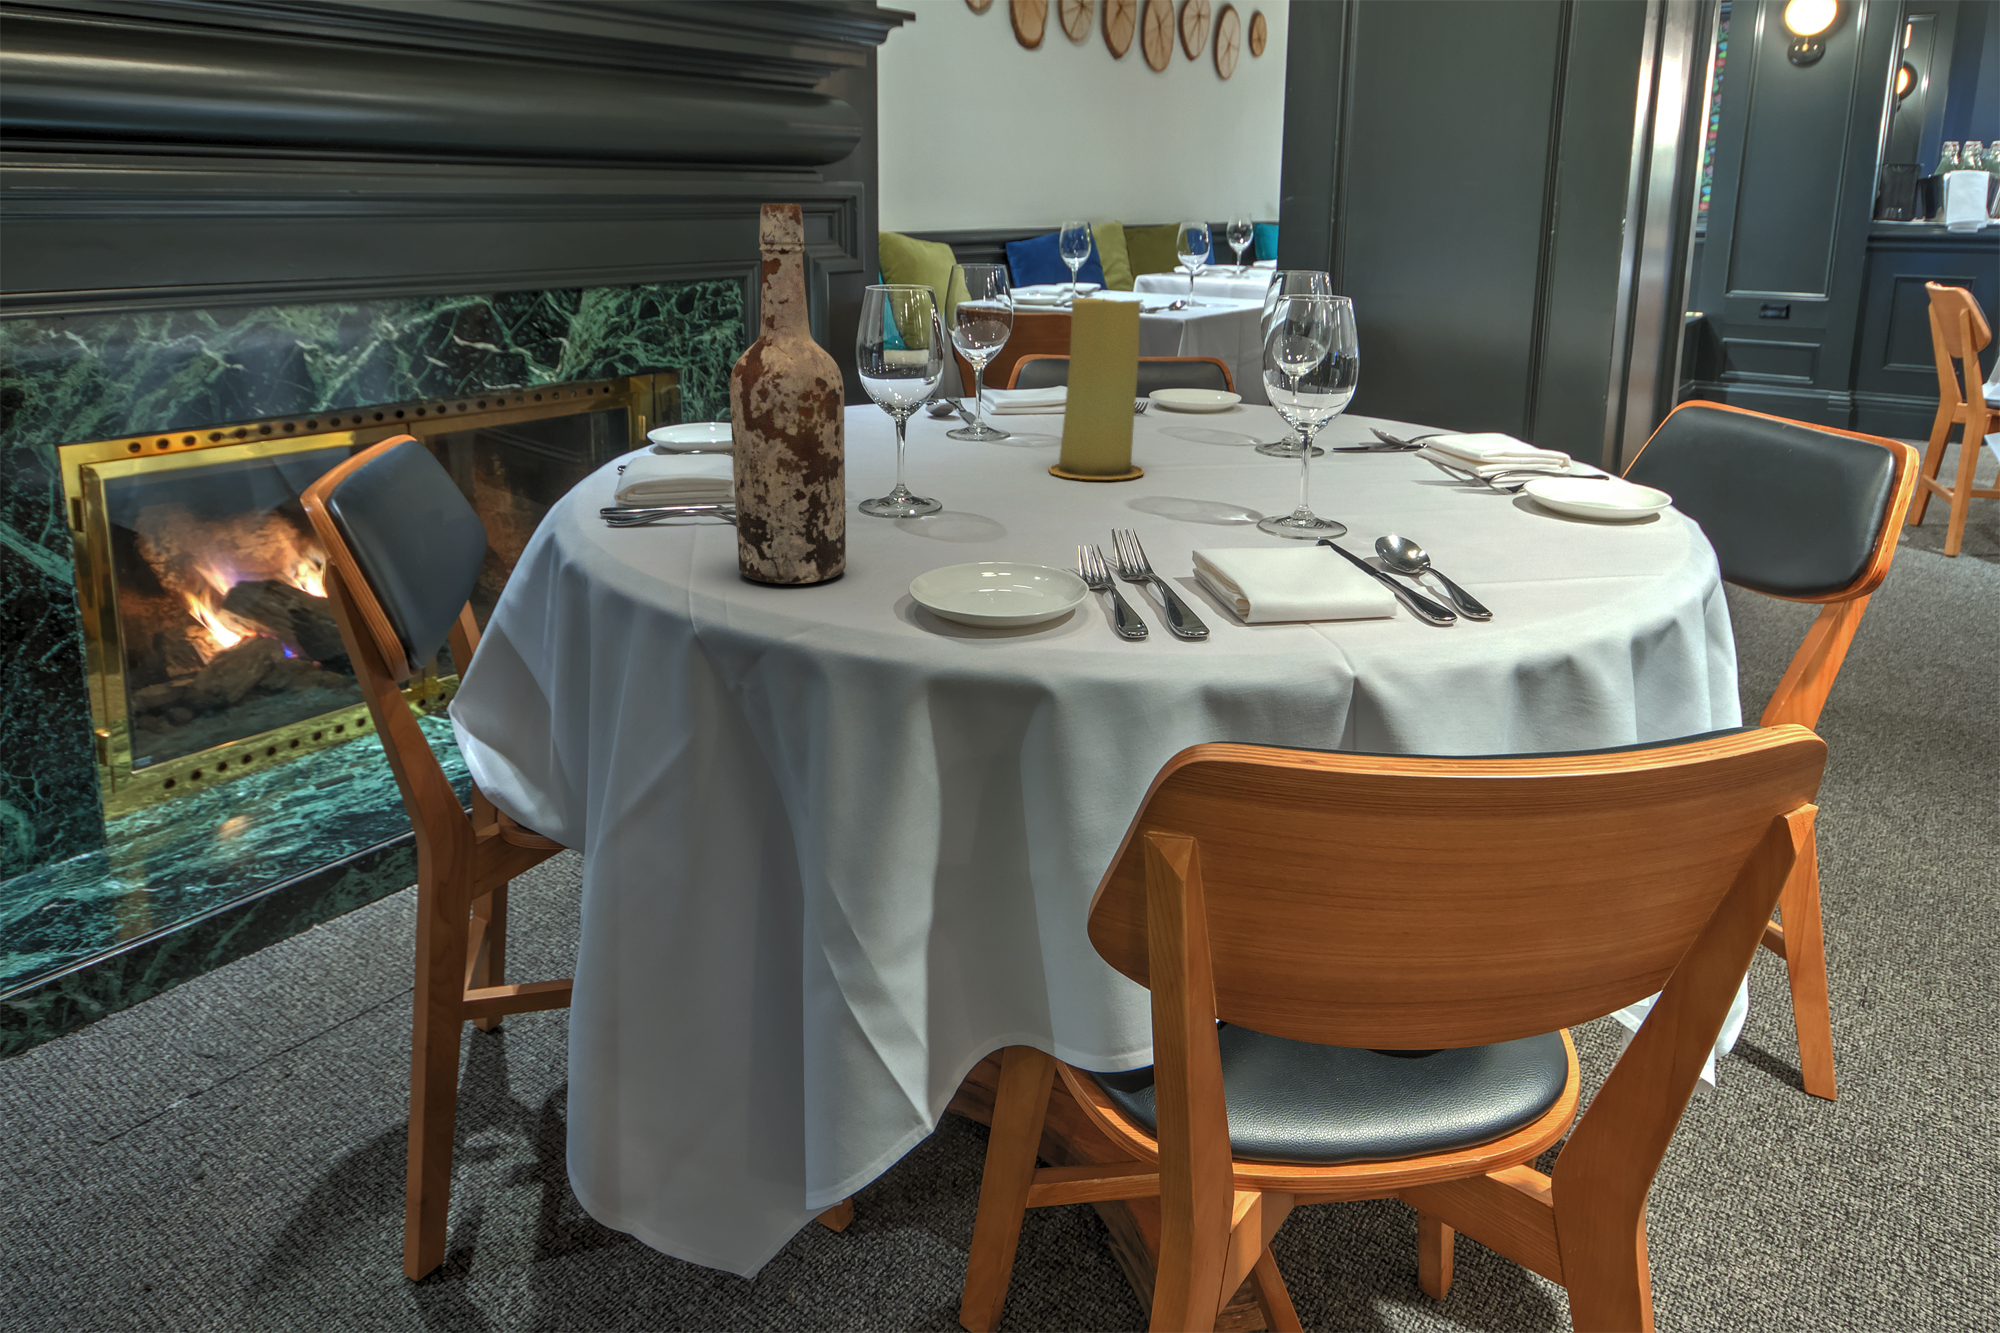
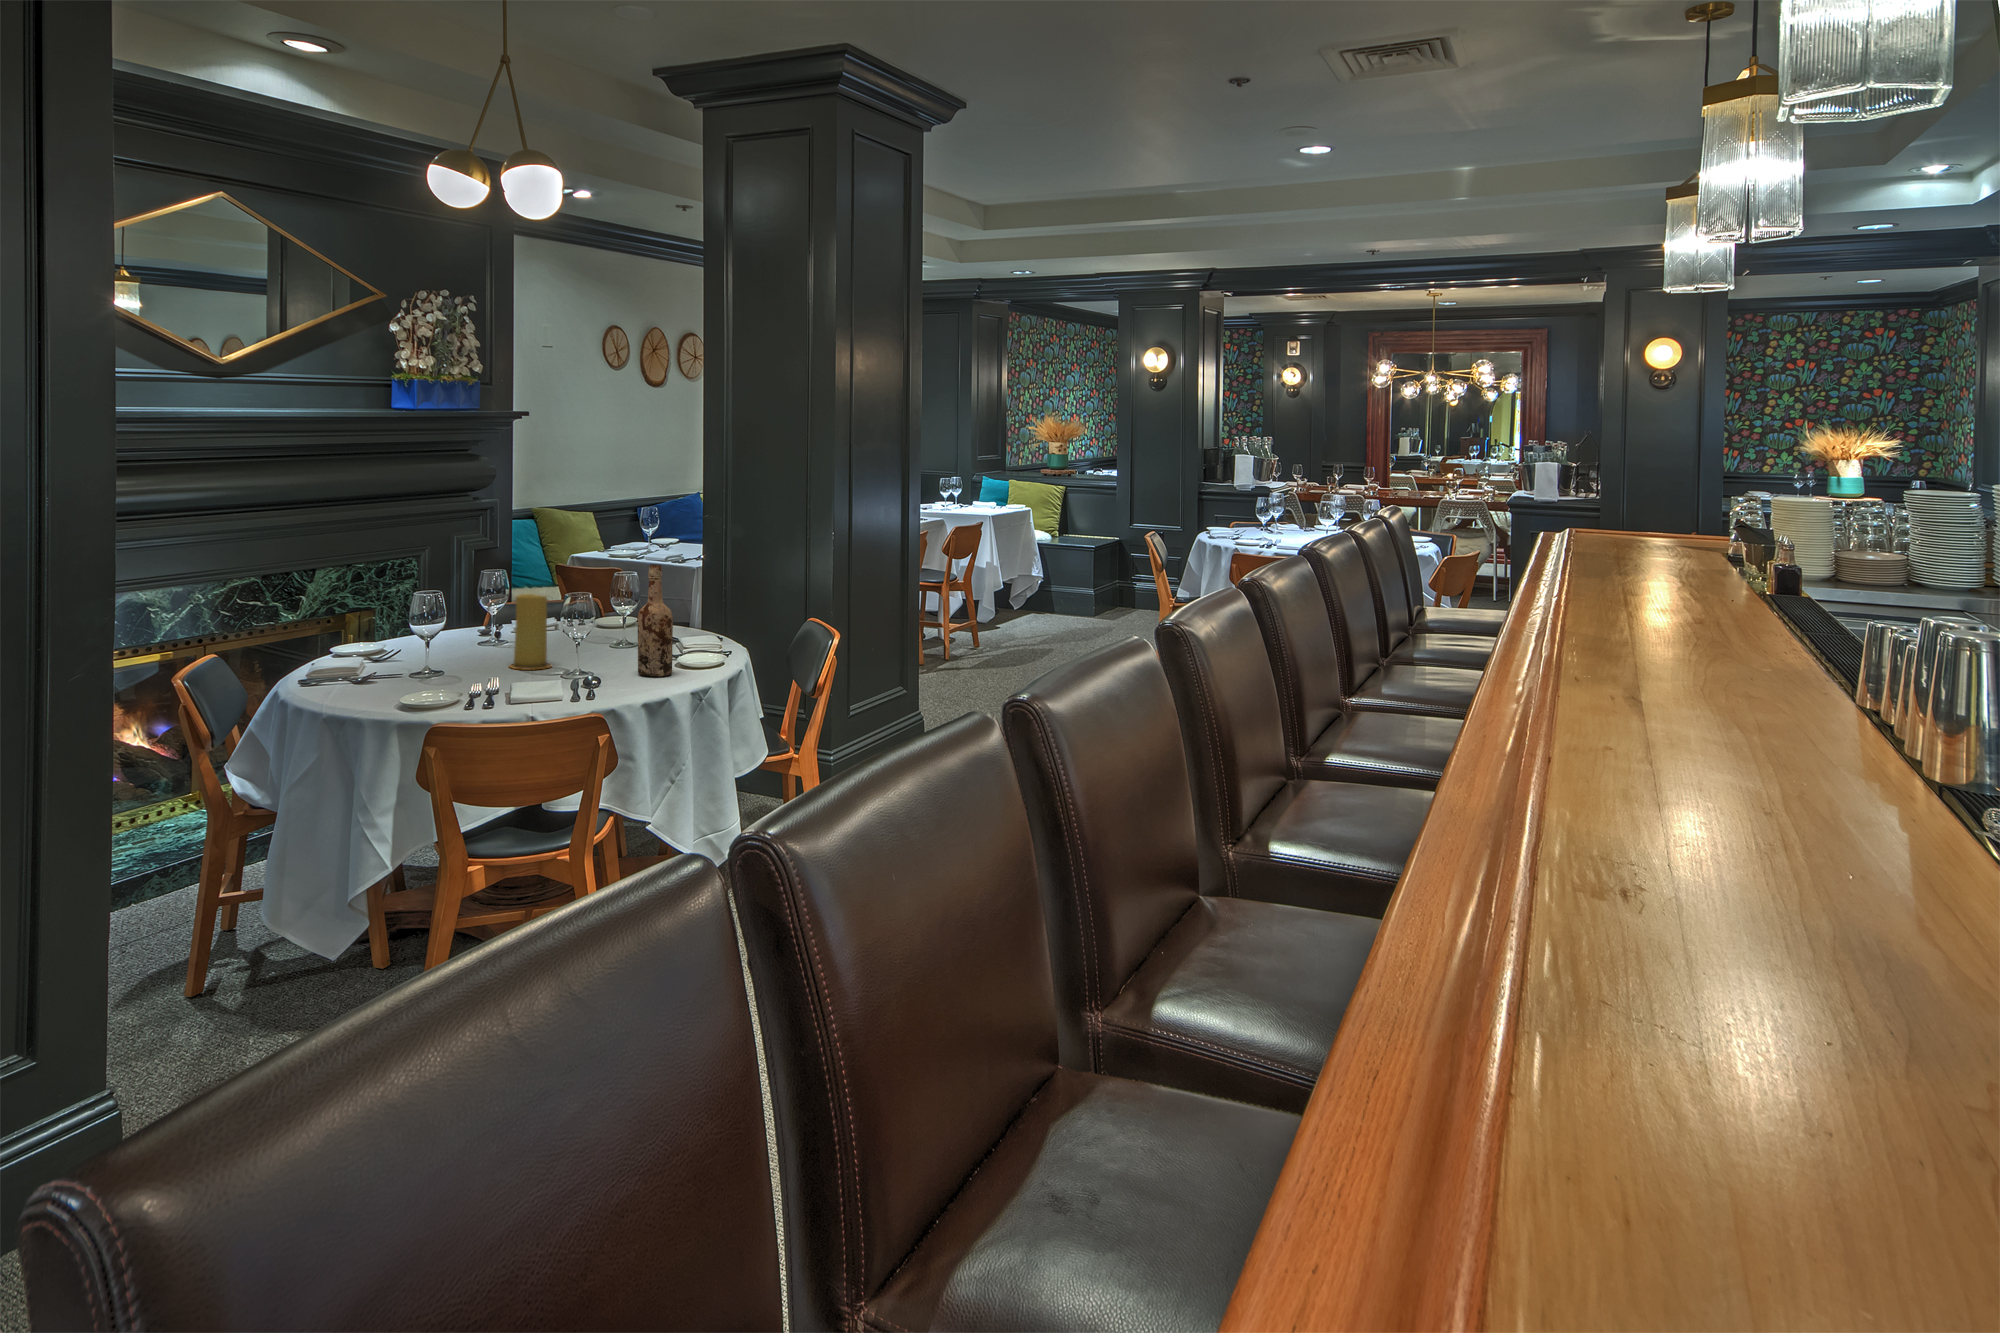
wine bottle: present [730,203,846,584] -> present [638,565,673,676]

